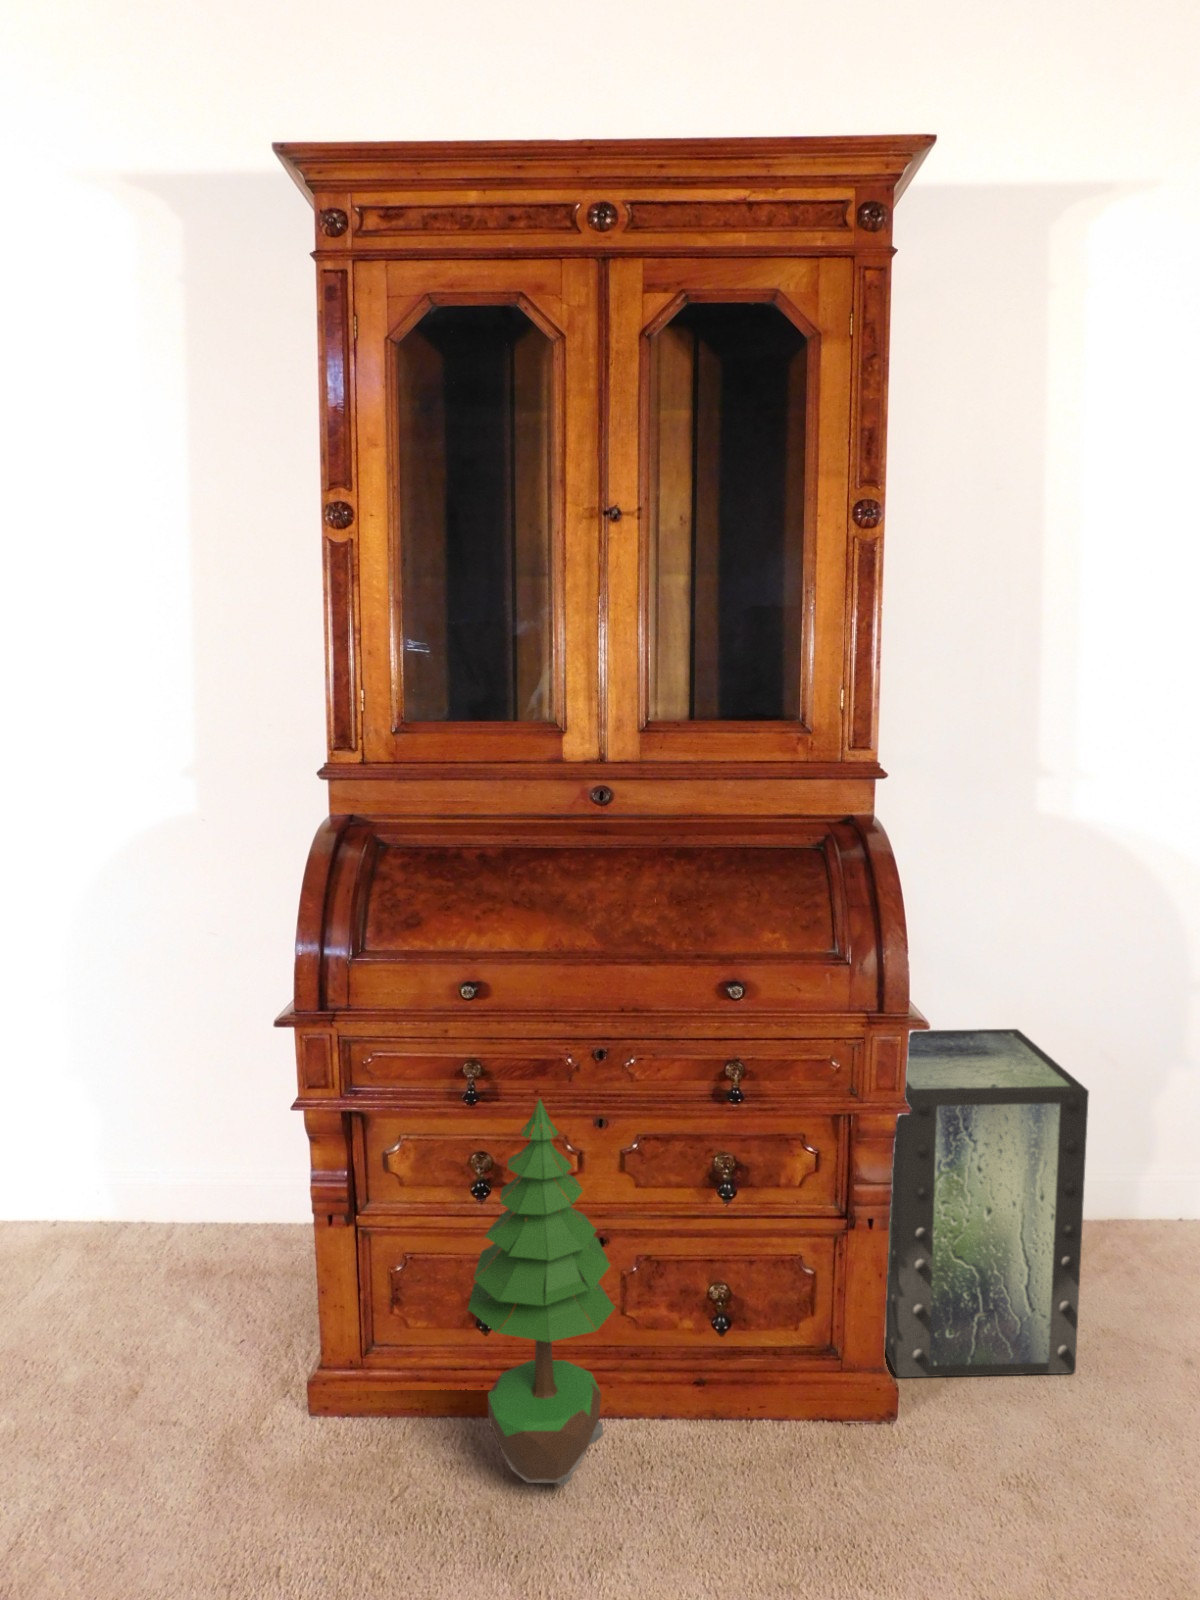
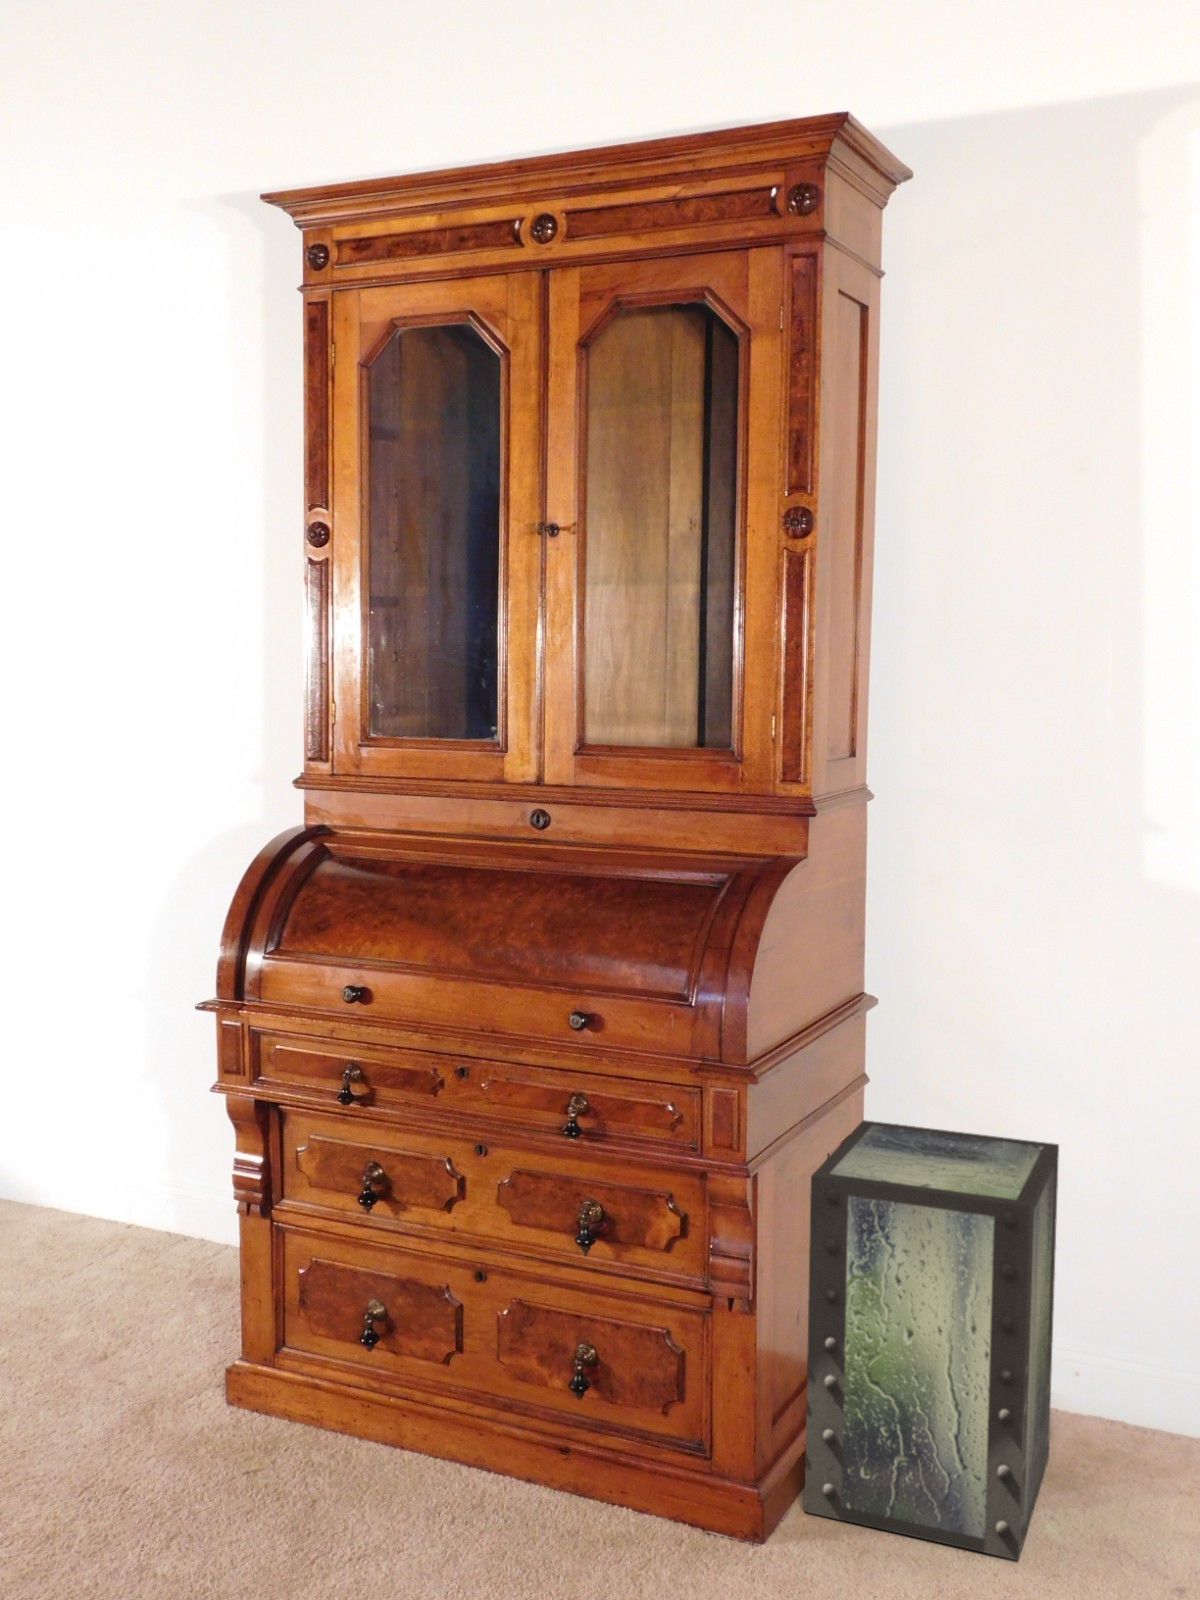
potted tree: present [468,1099,615,1486] -> none [303,1101,451,1500]

